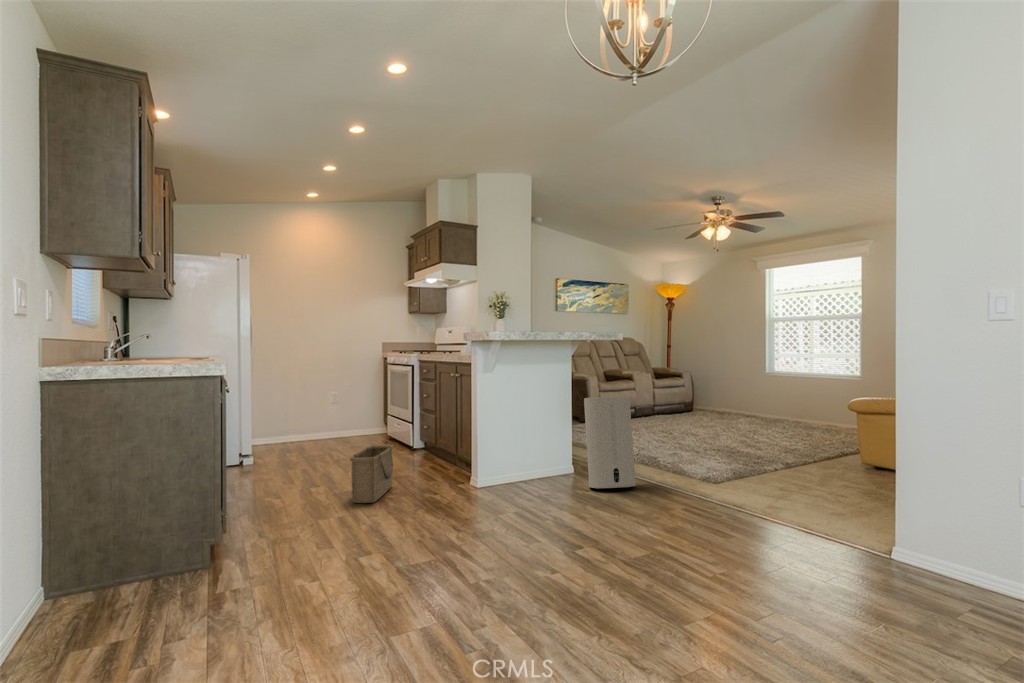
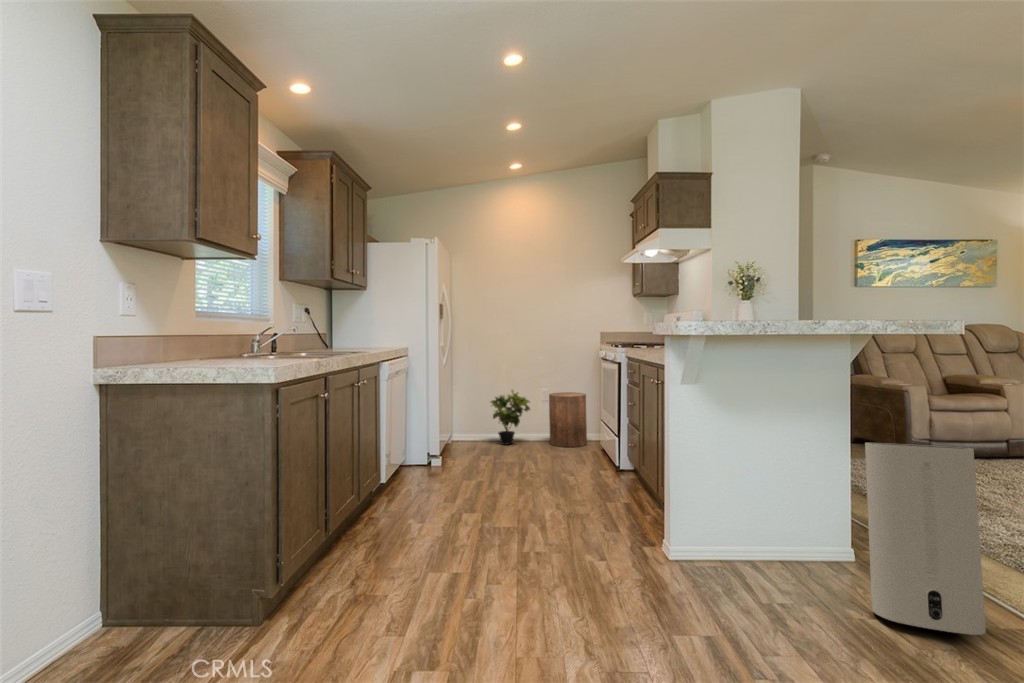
potted plant: none [281,393,322,443] -> present [491,390,530,445]
stool: none [339,394,373,440] -> present [549,392,587,447]
basket: present [350,445,393,503] -> none [478,473,553,560]

